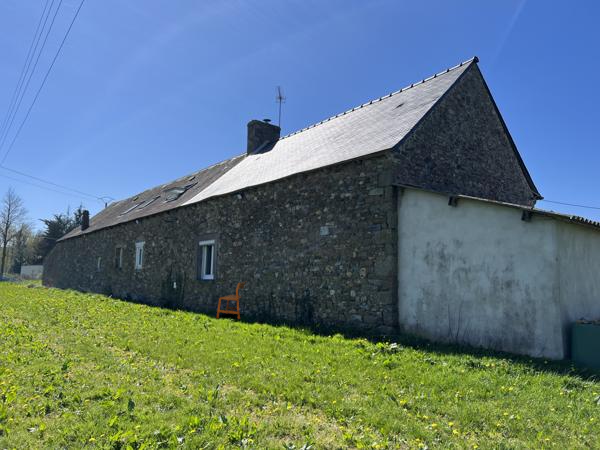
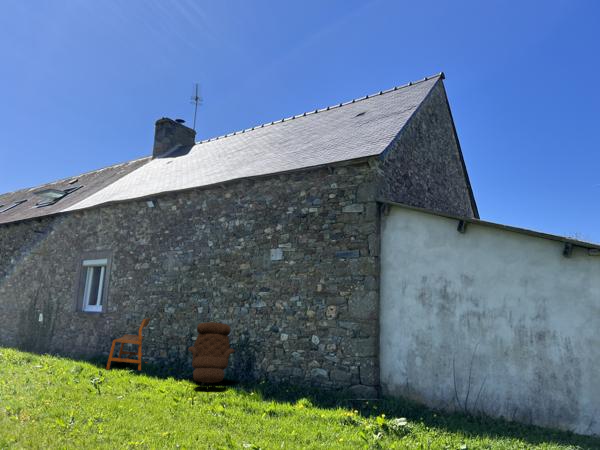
lounge chair: none [267,284,300,331] -> present [188,322,235,392]

